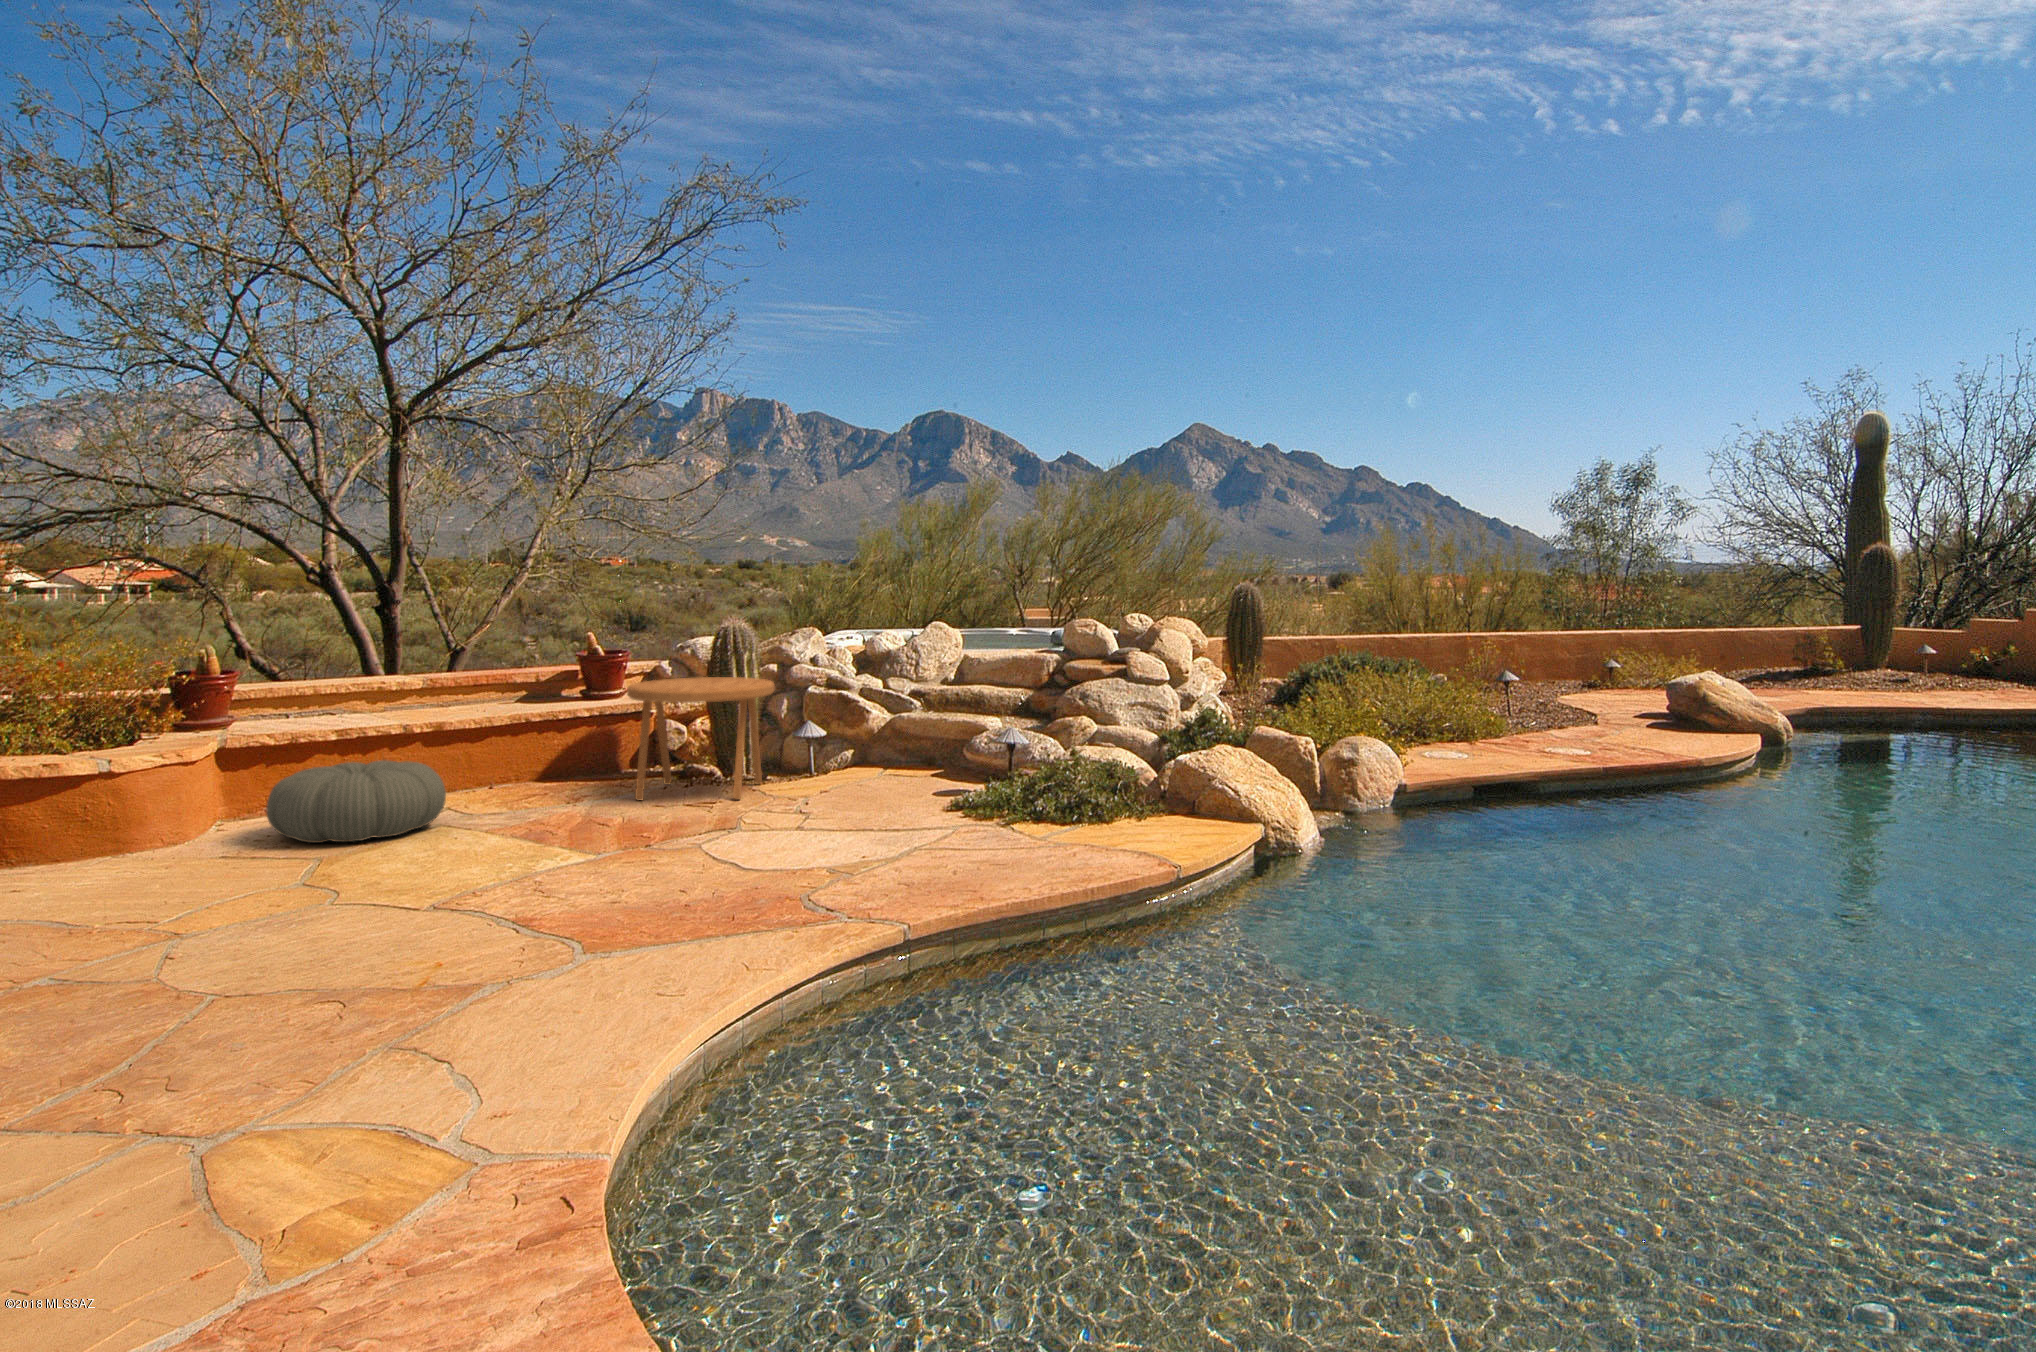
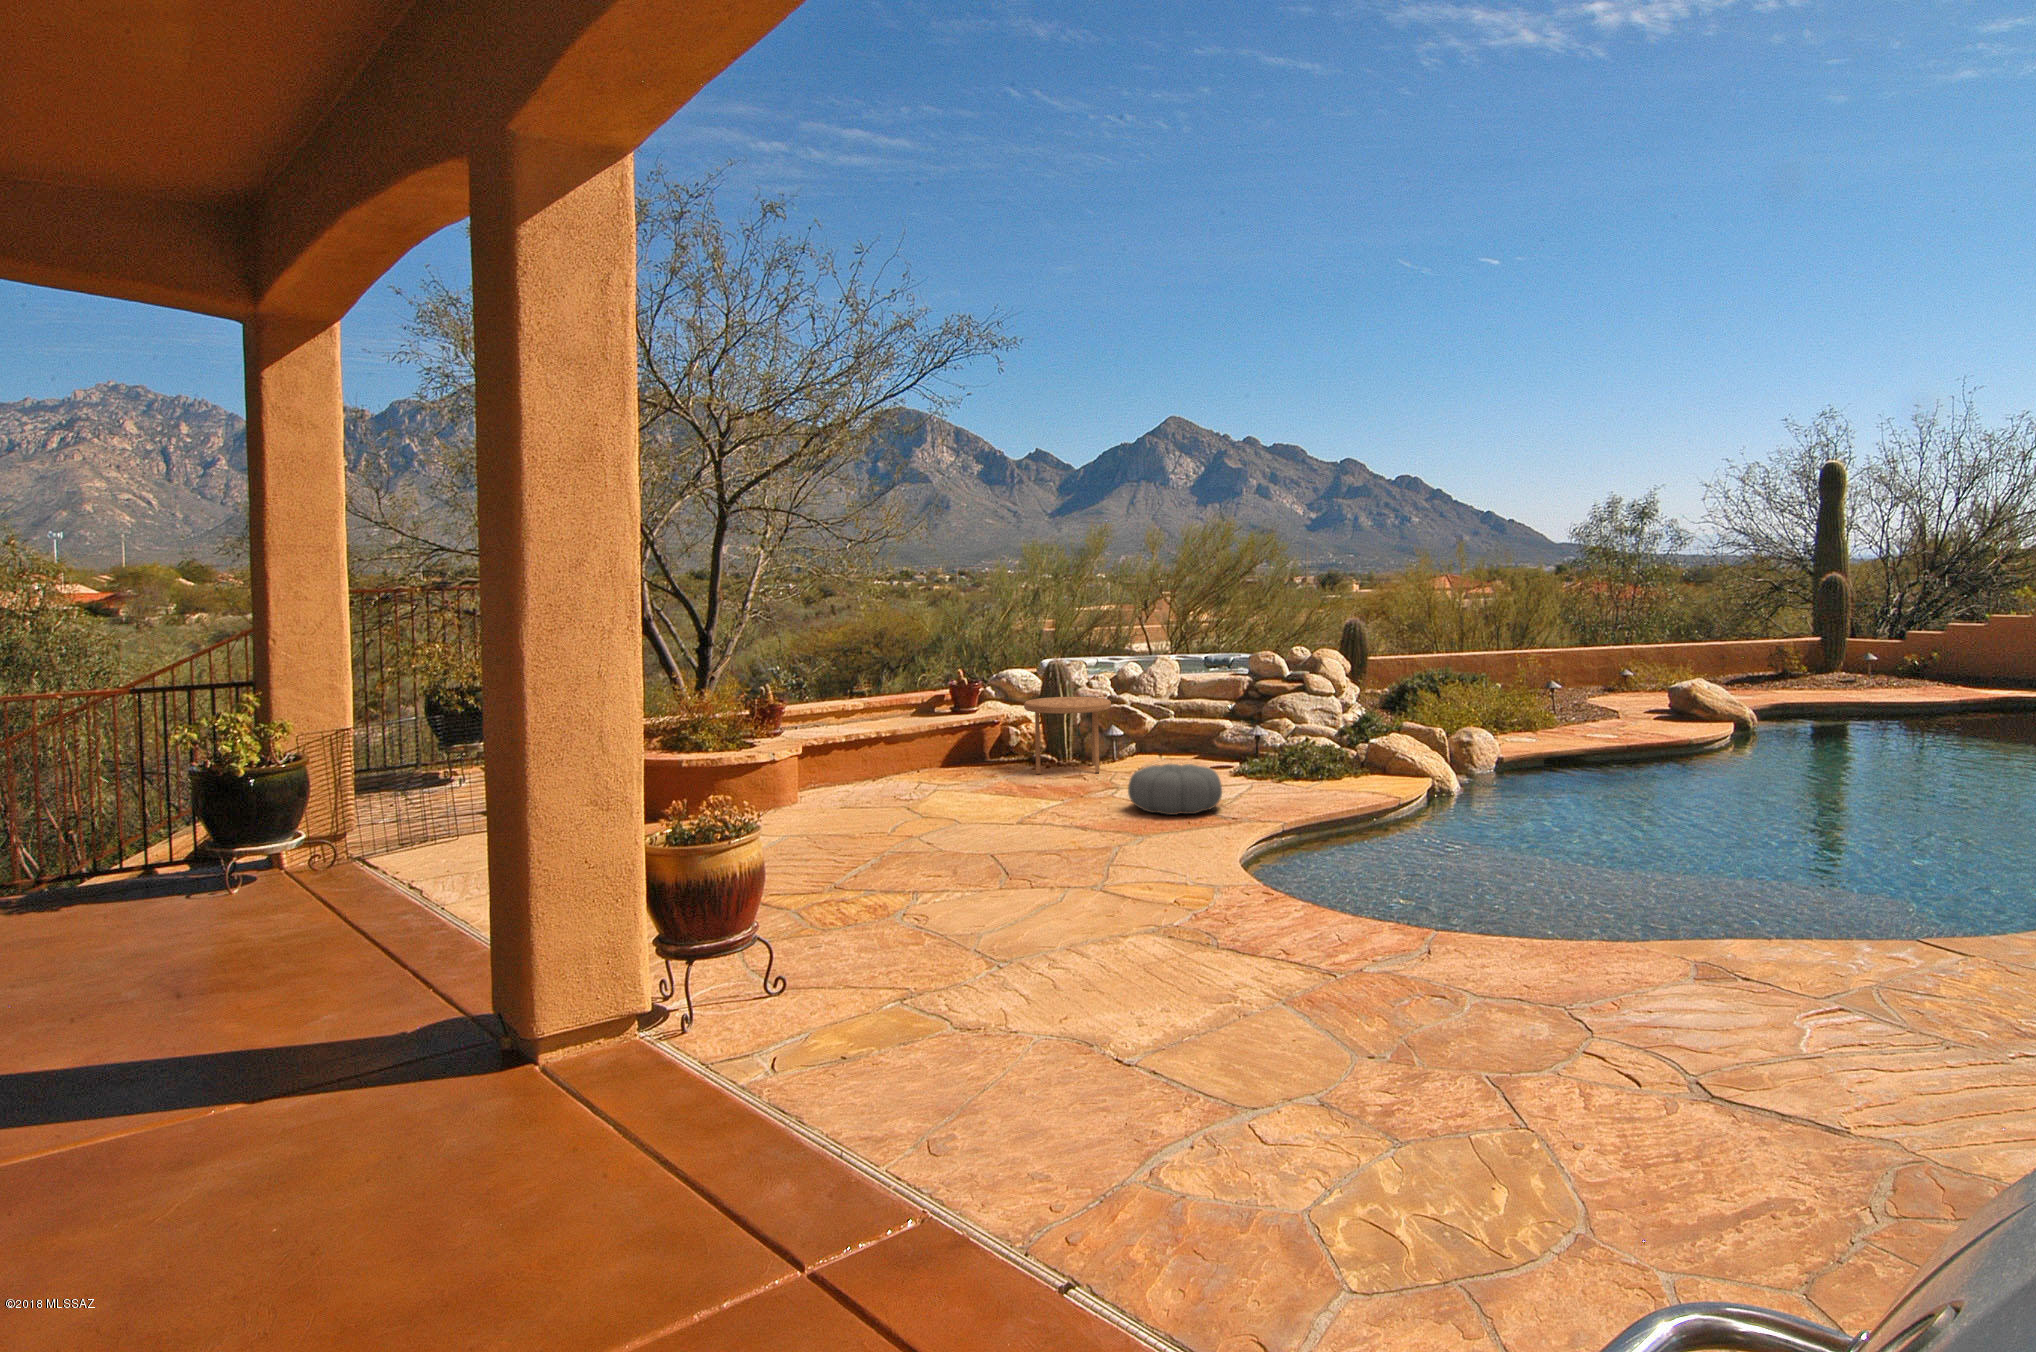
pouf: present [266,760,446,843] -> present [1128,764,1222,815]

